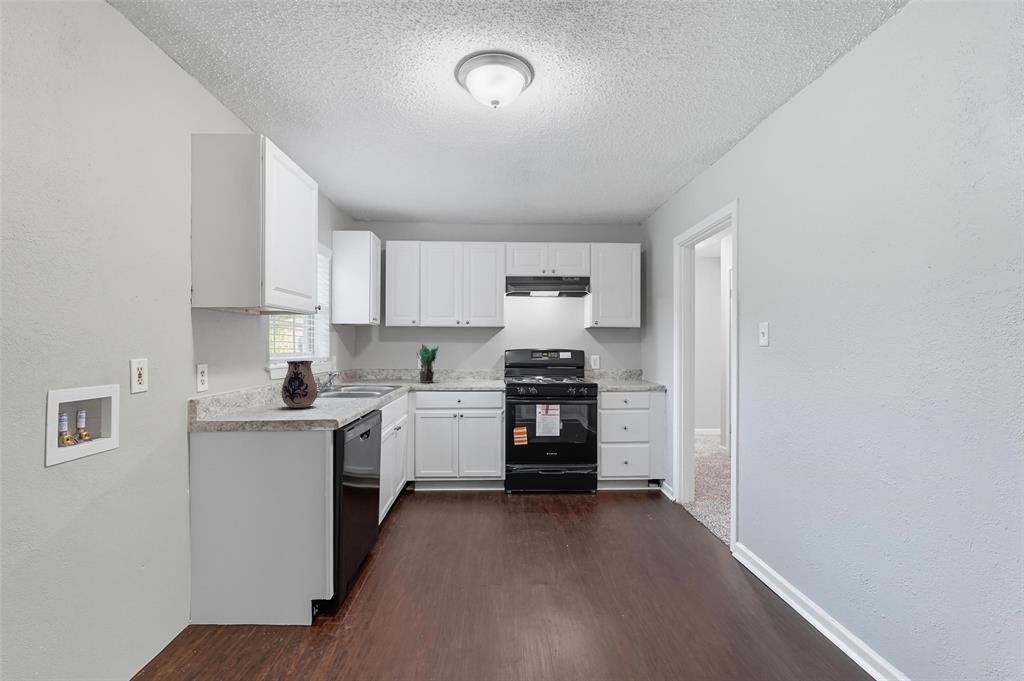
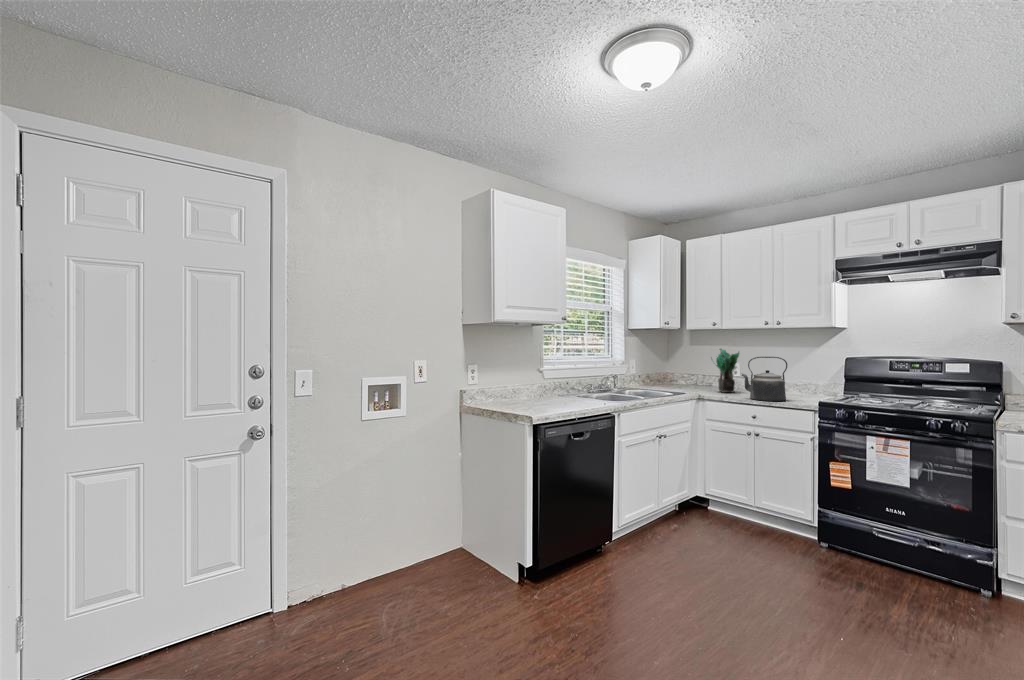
kettle: none [451,350,482,386] -> present [742,357,787,401]
ceramic pitcher: present [282,361,318,408] -> none [527,364,555,403]

